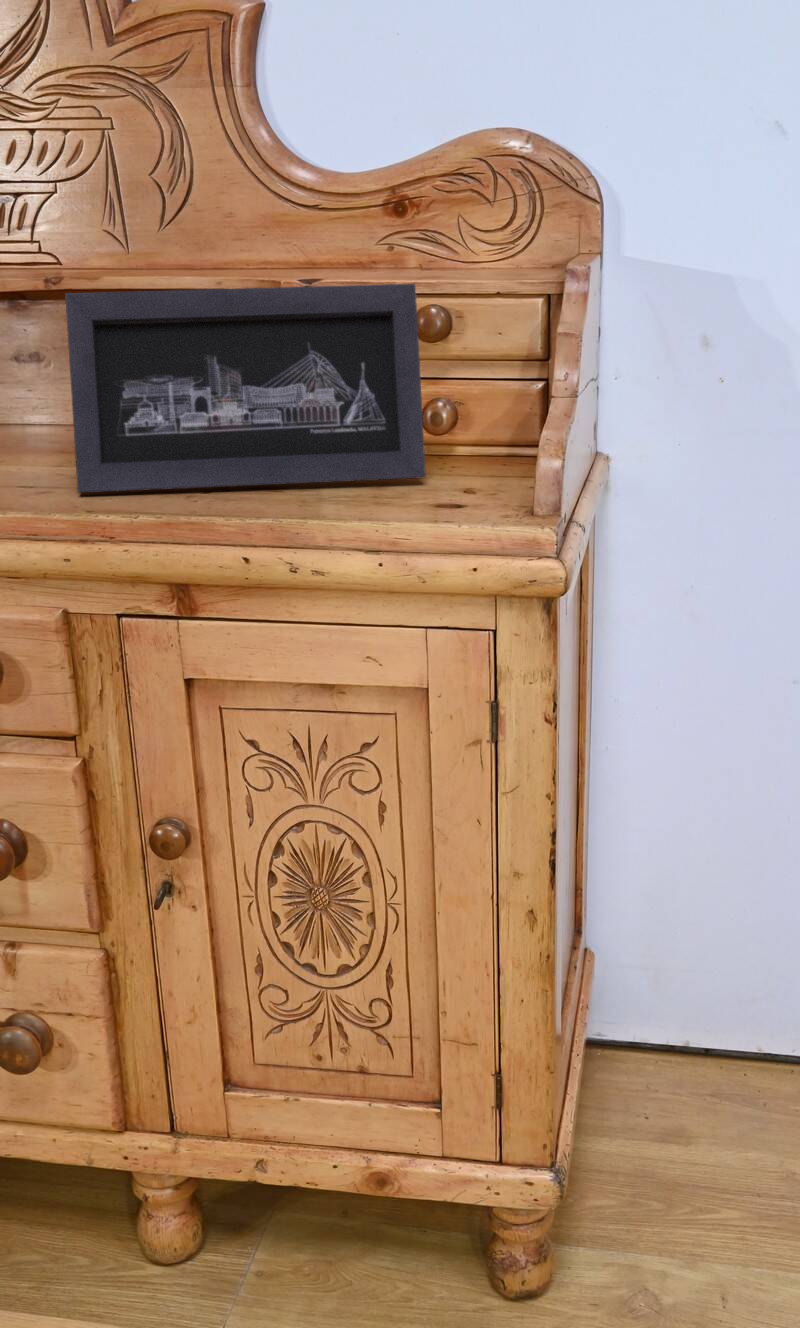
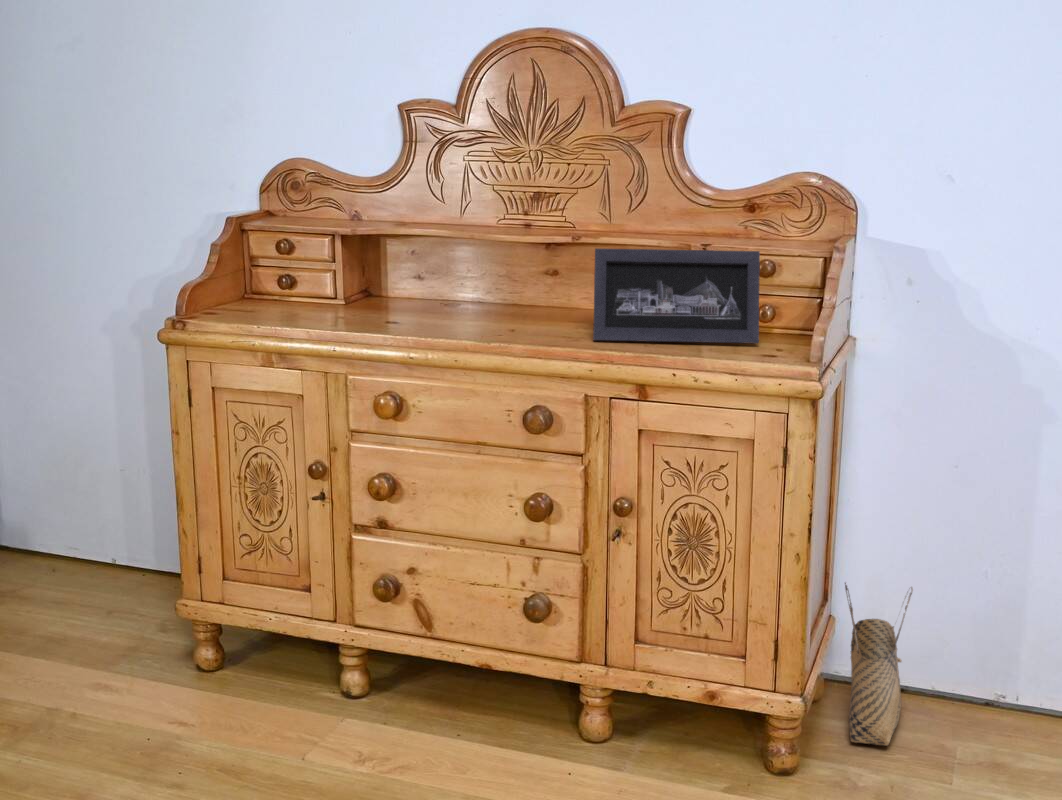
woven basket: none [617,917,746,1220] -> present [845,583,913,746]

